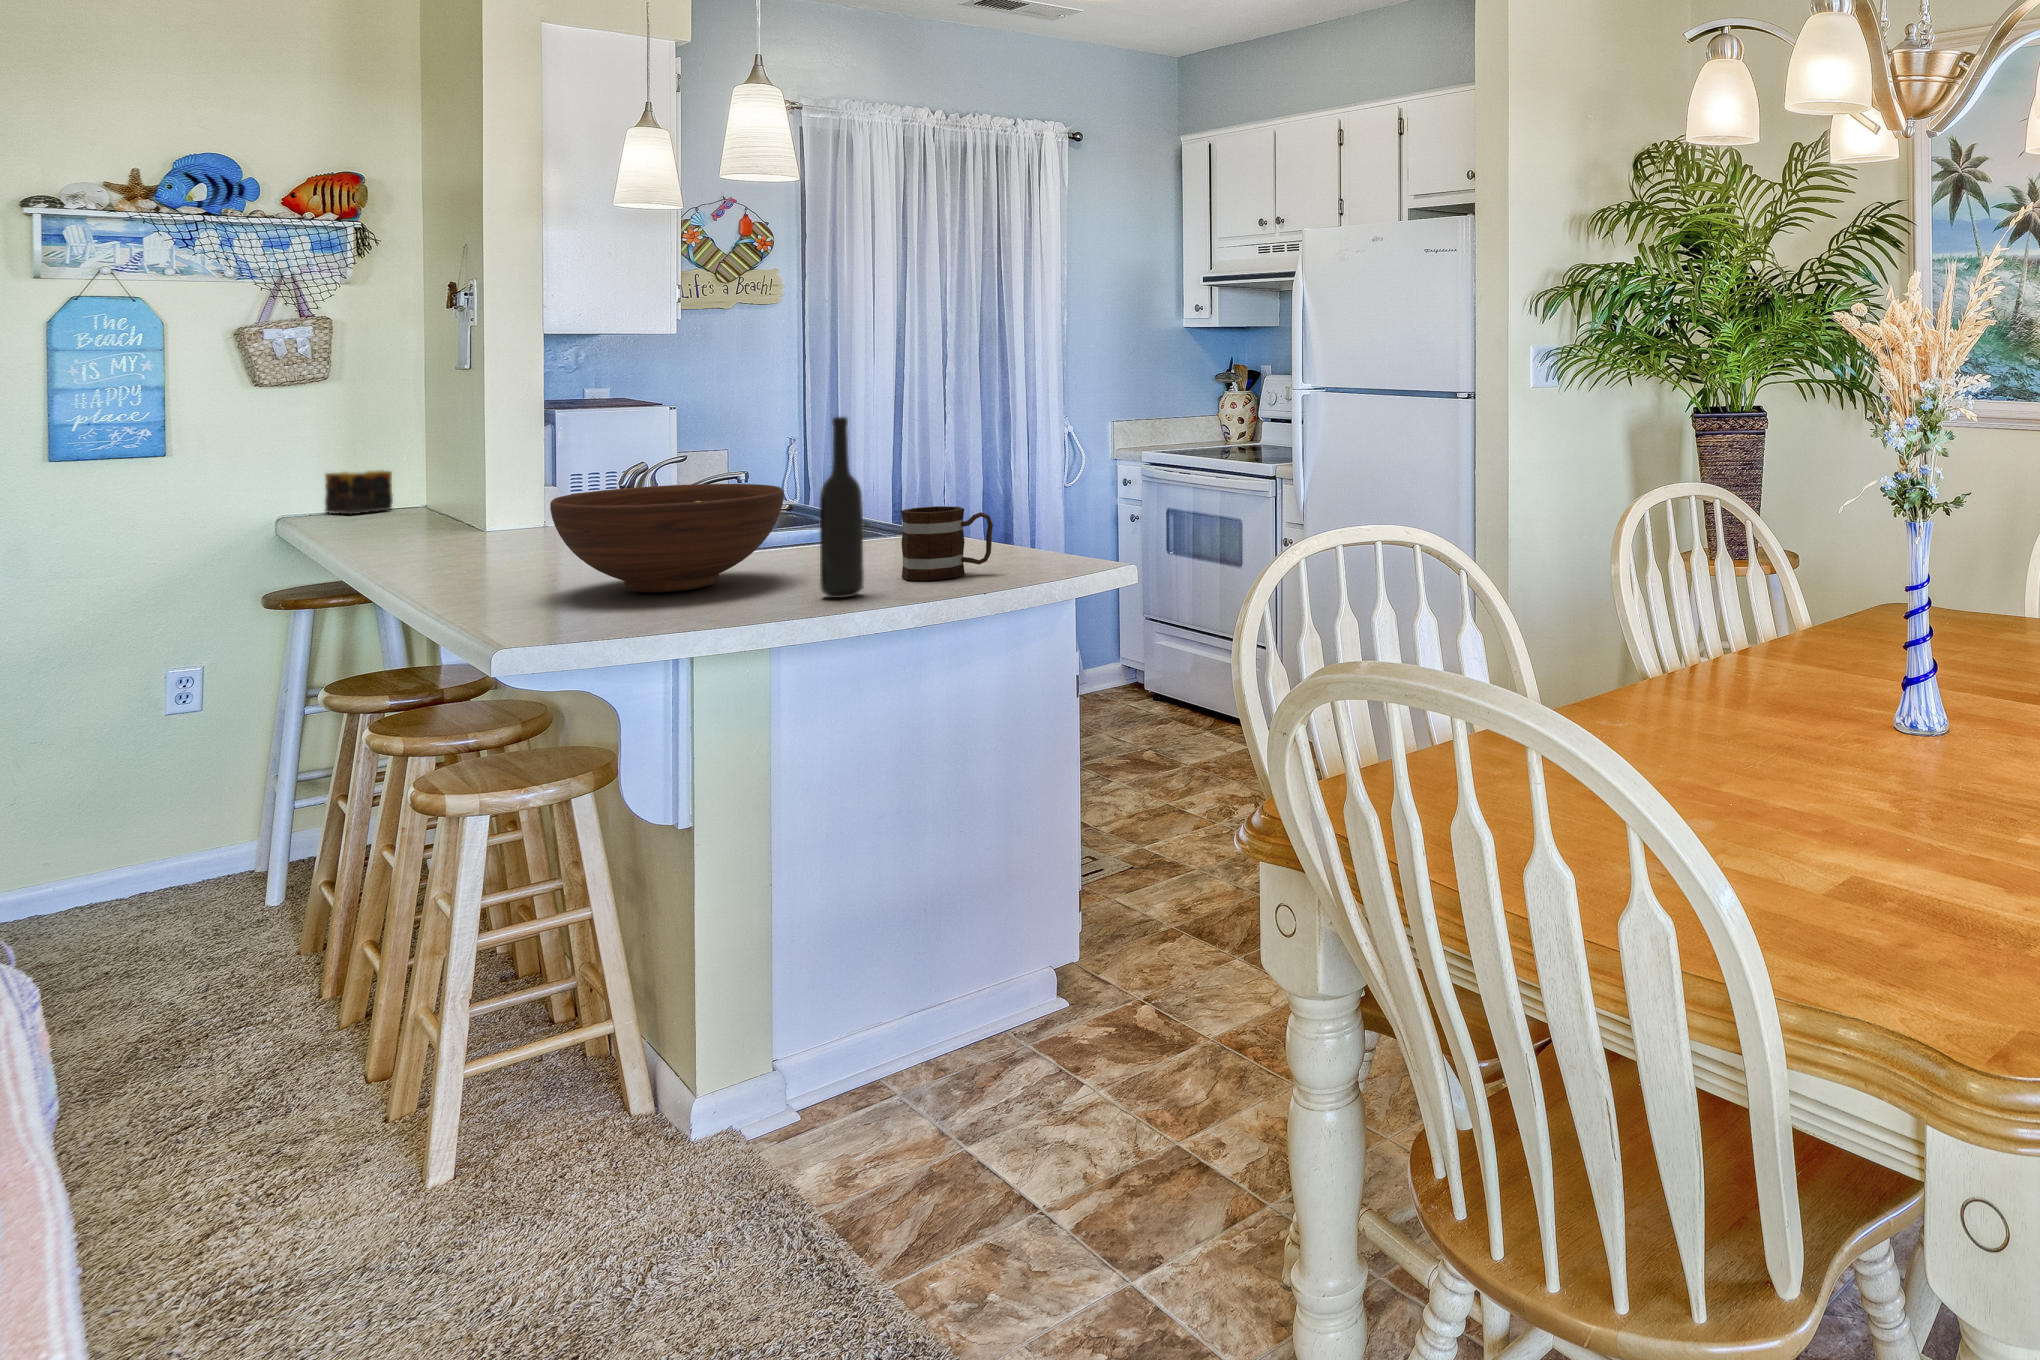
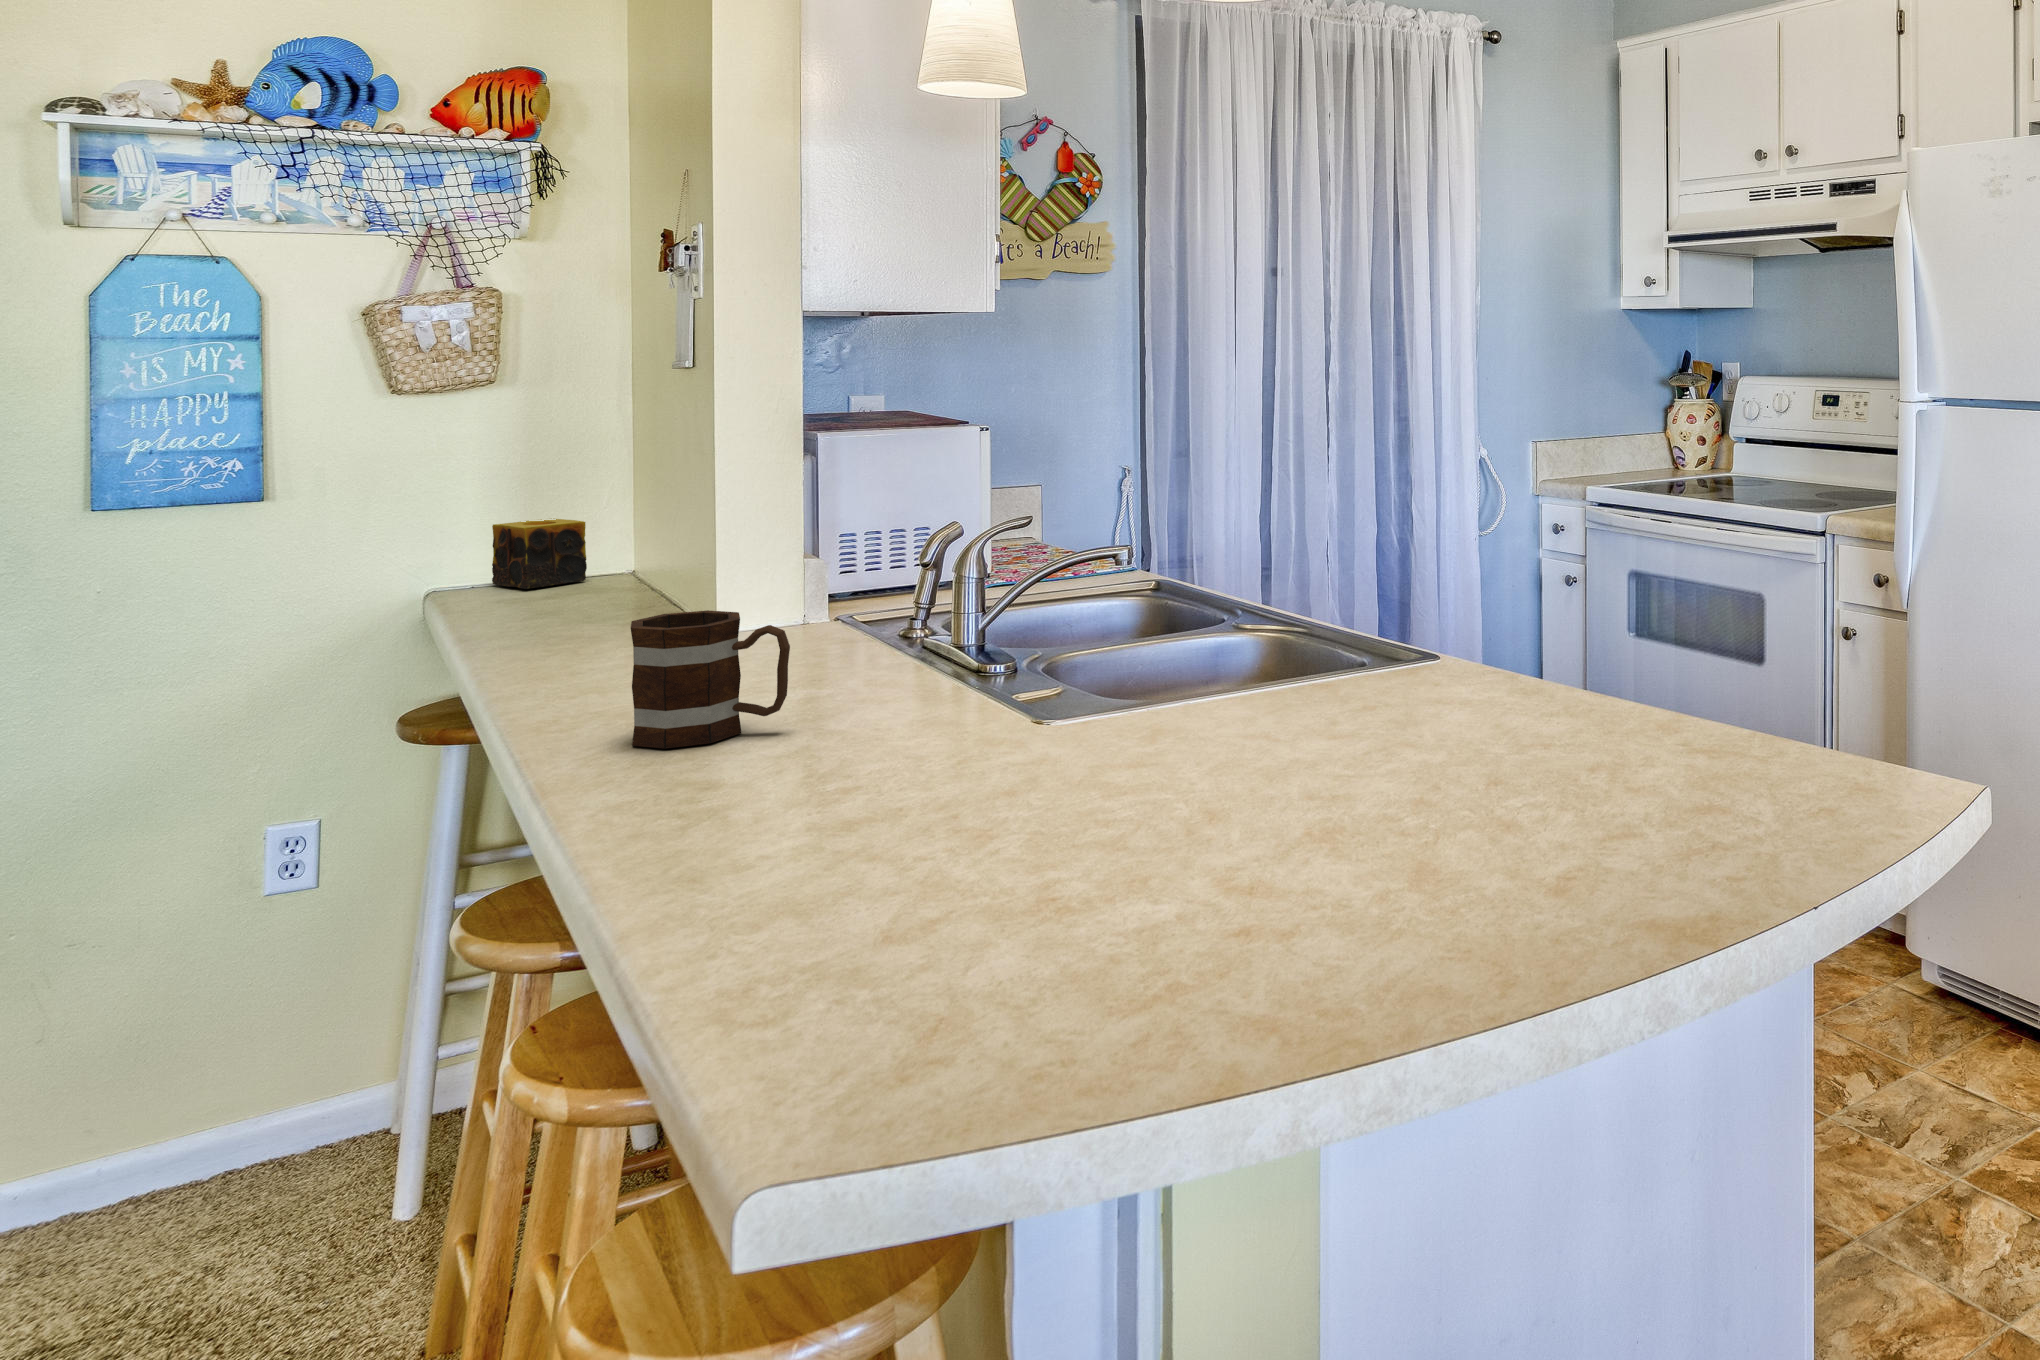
bottle: present [819,417,864,598] -> none [1424,498,1514,917]
fruit bowl: present [550,484,784,592] -> none [850,610,1299,870]
mug: present [901,506,993,581] -> present [631,610,790,749]

